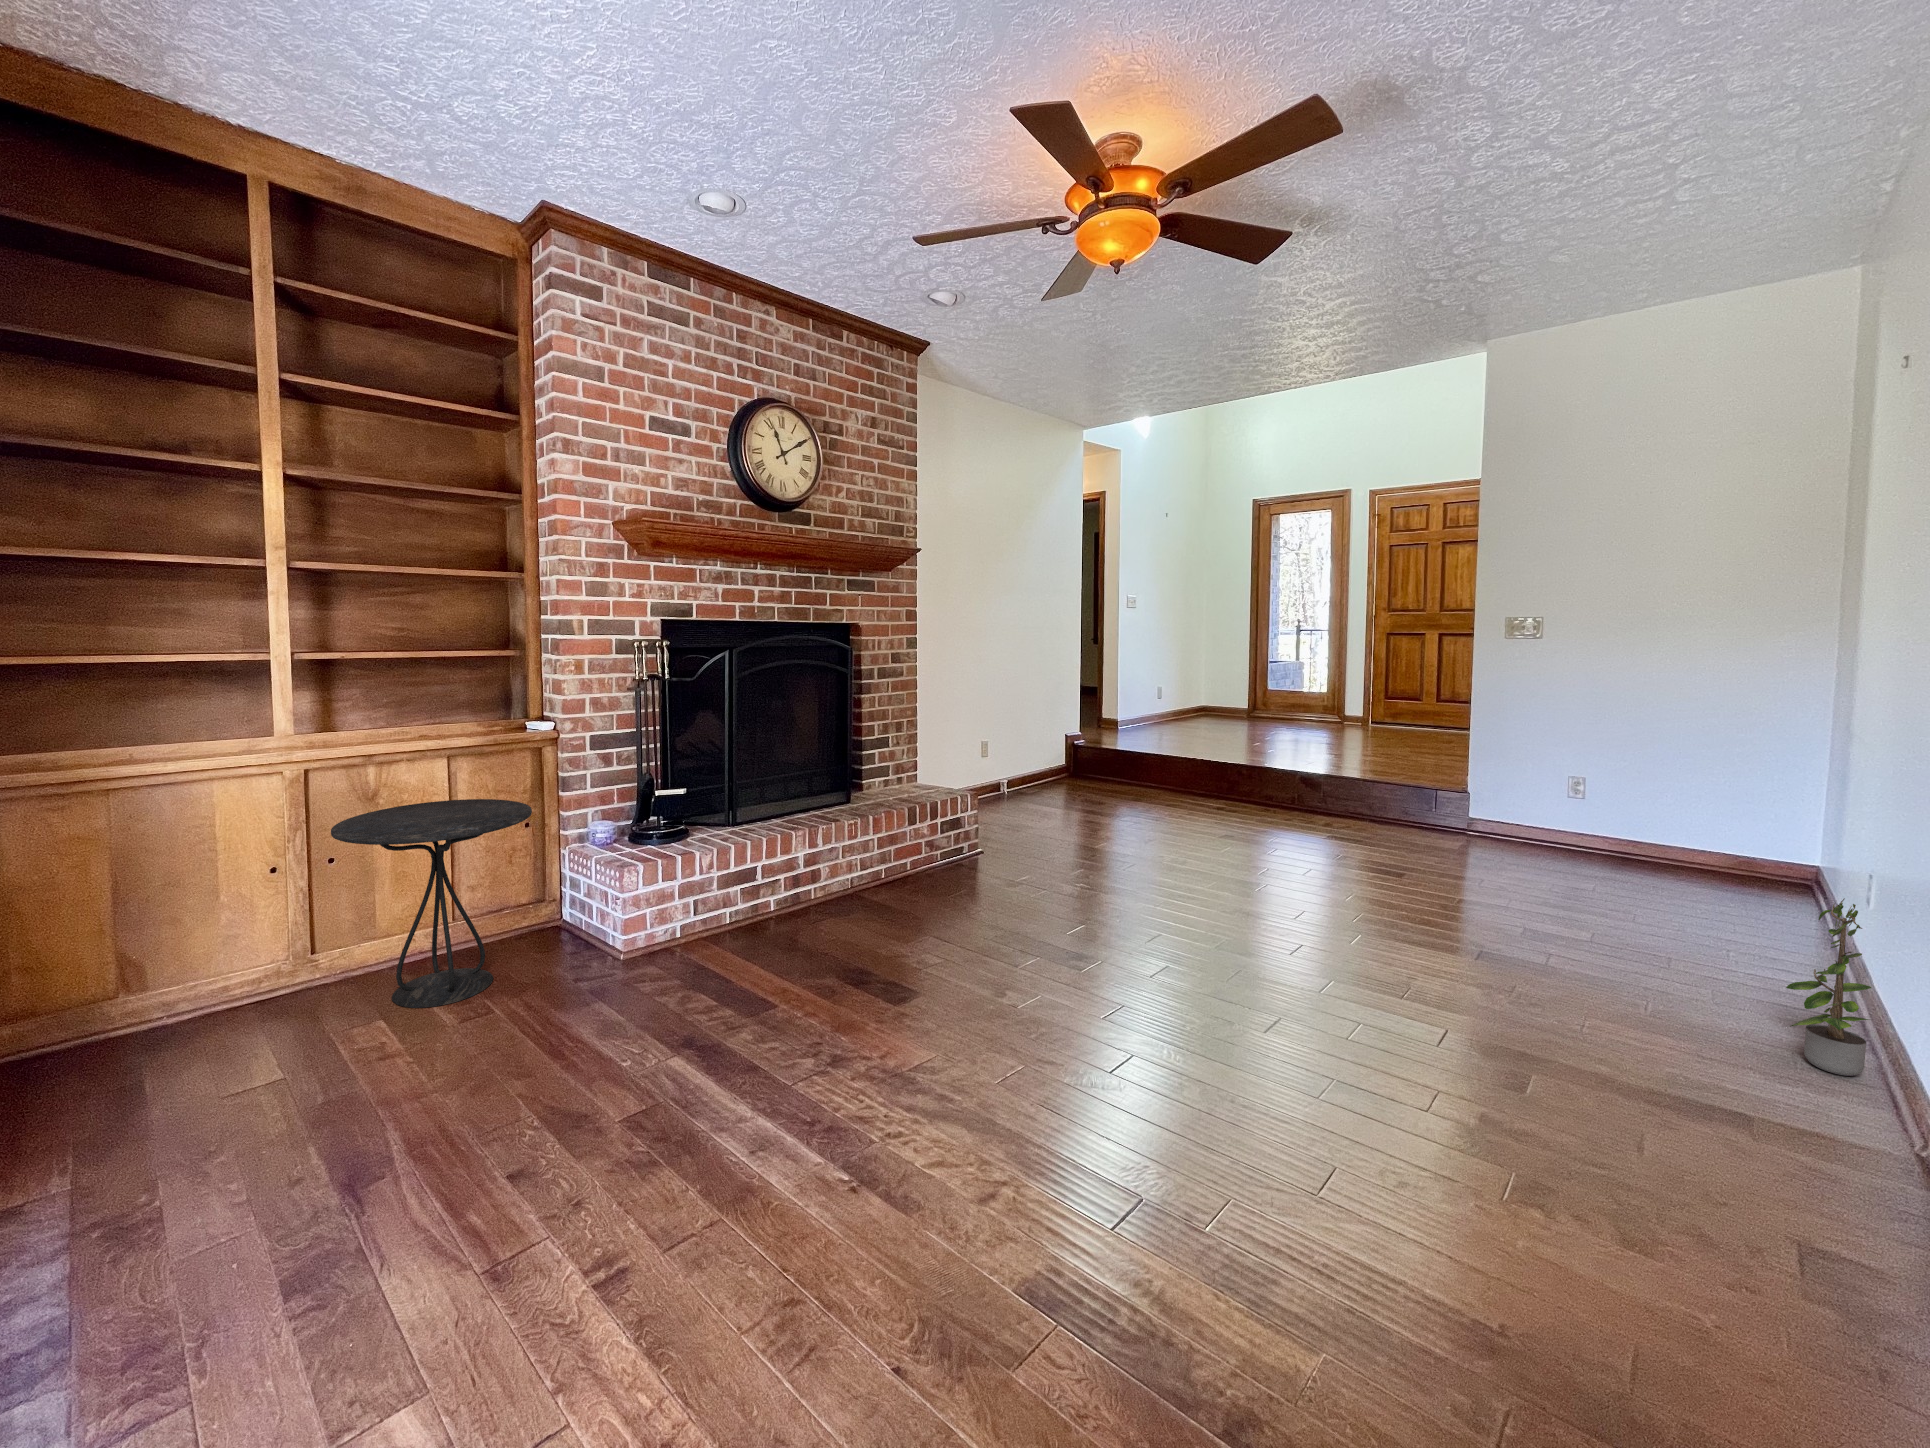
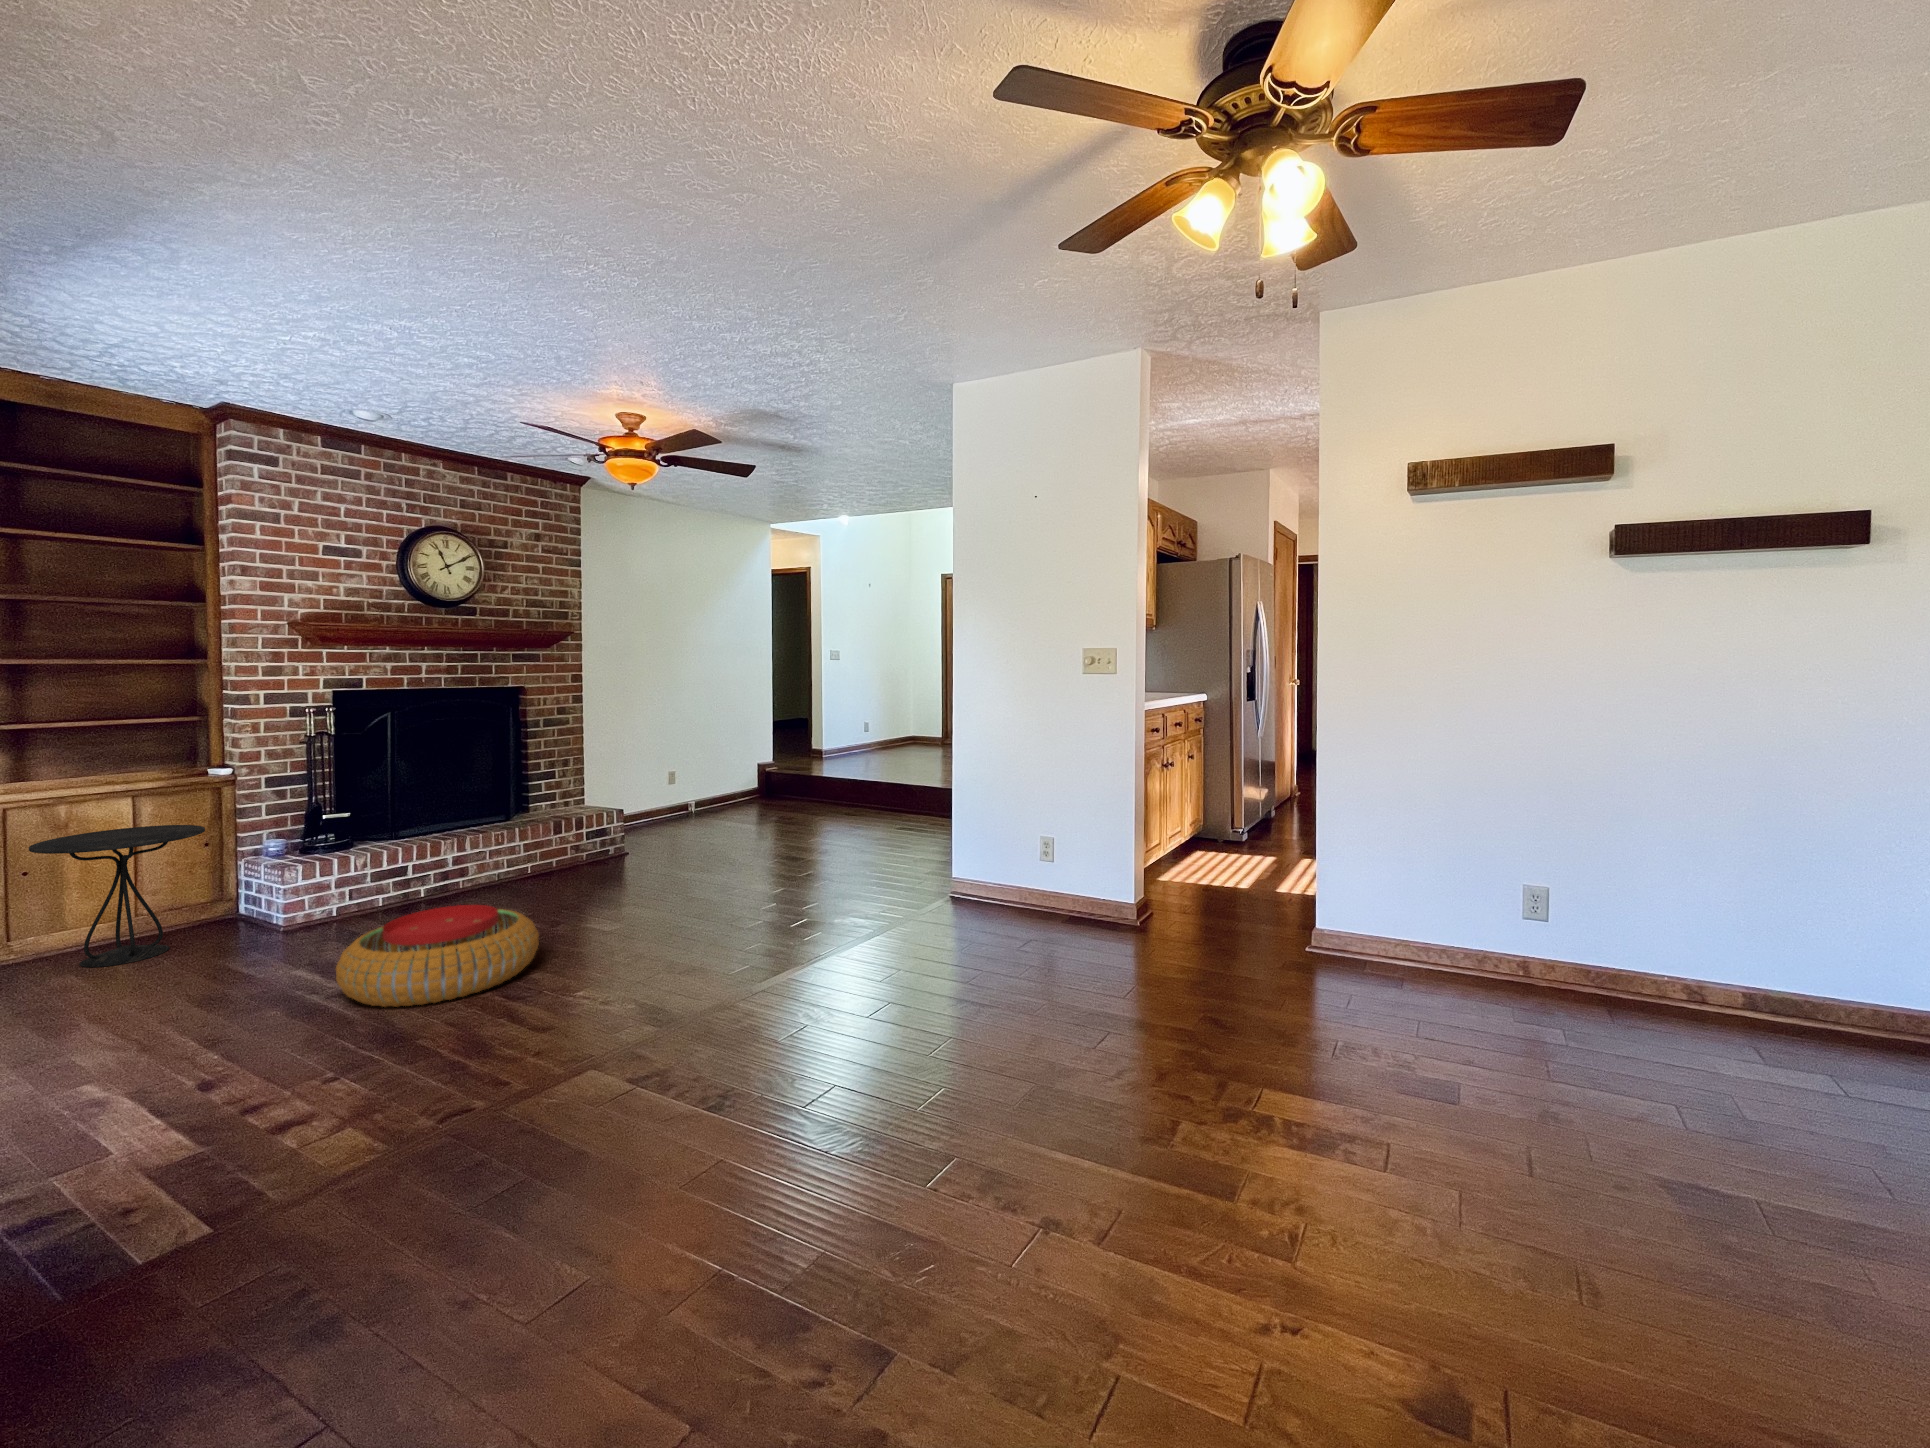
potted plant: present [1786,898,1871,1076] -> none [949,826,990,910]
pouf: none [757,986,1074,1230] -> present [335,905,539,1007]

